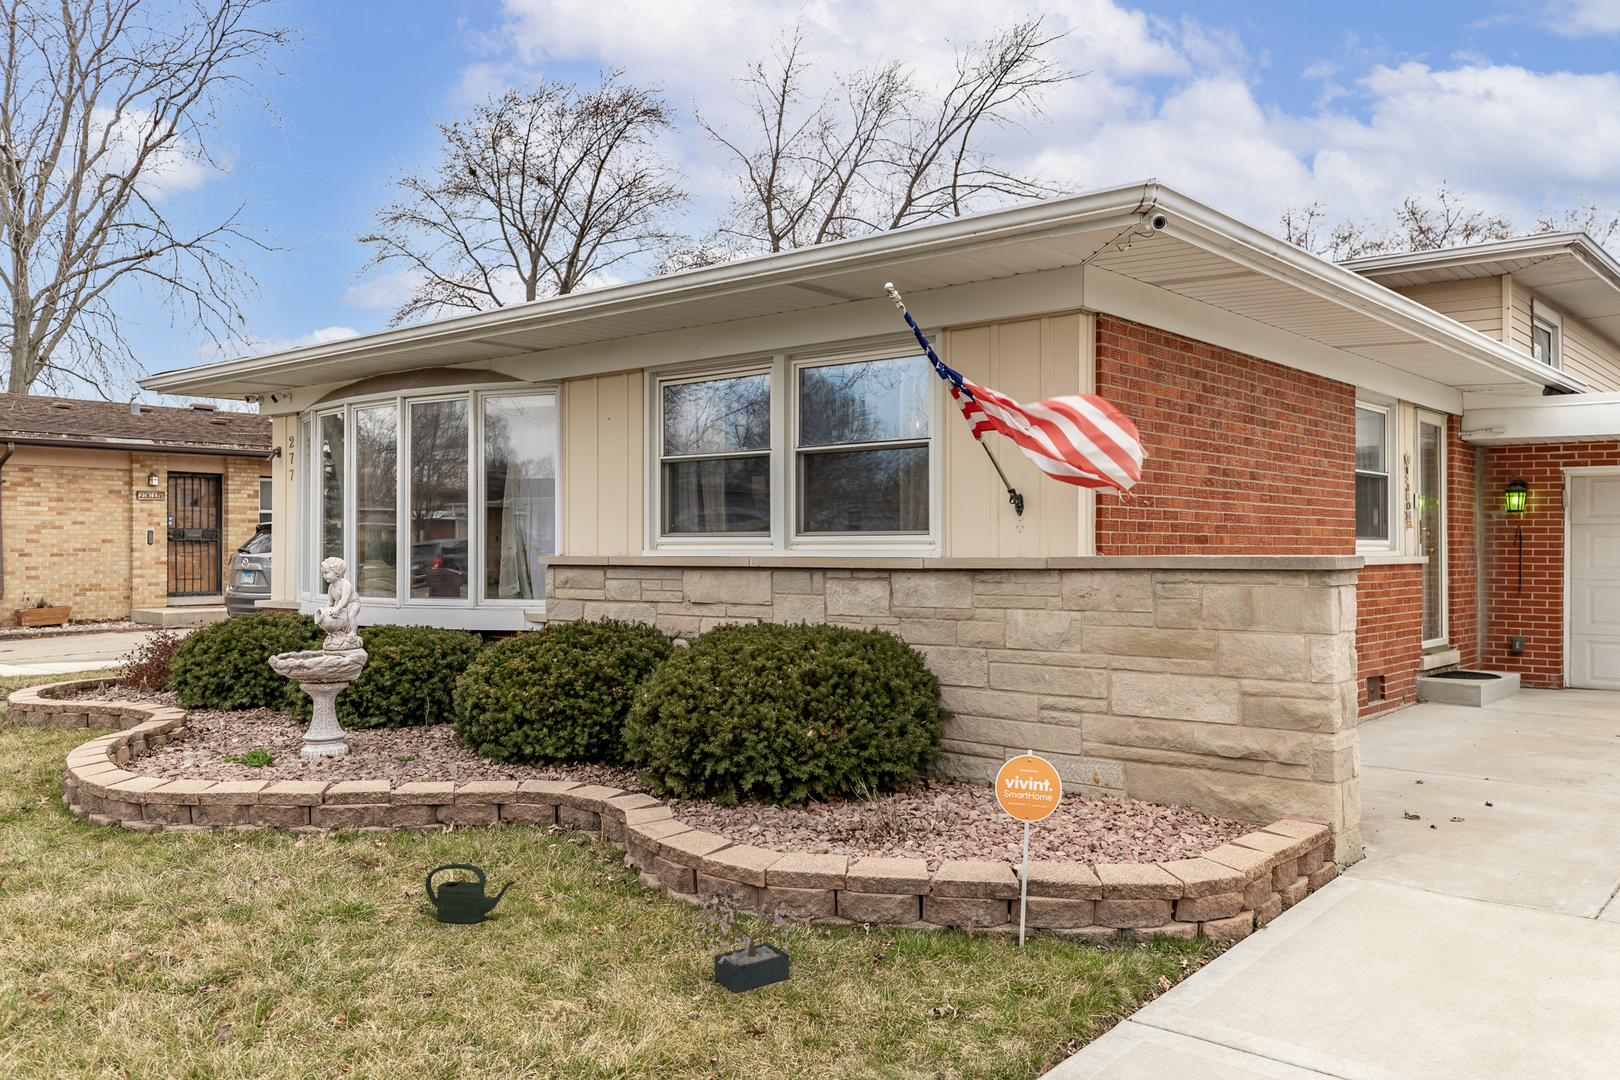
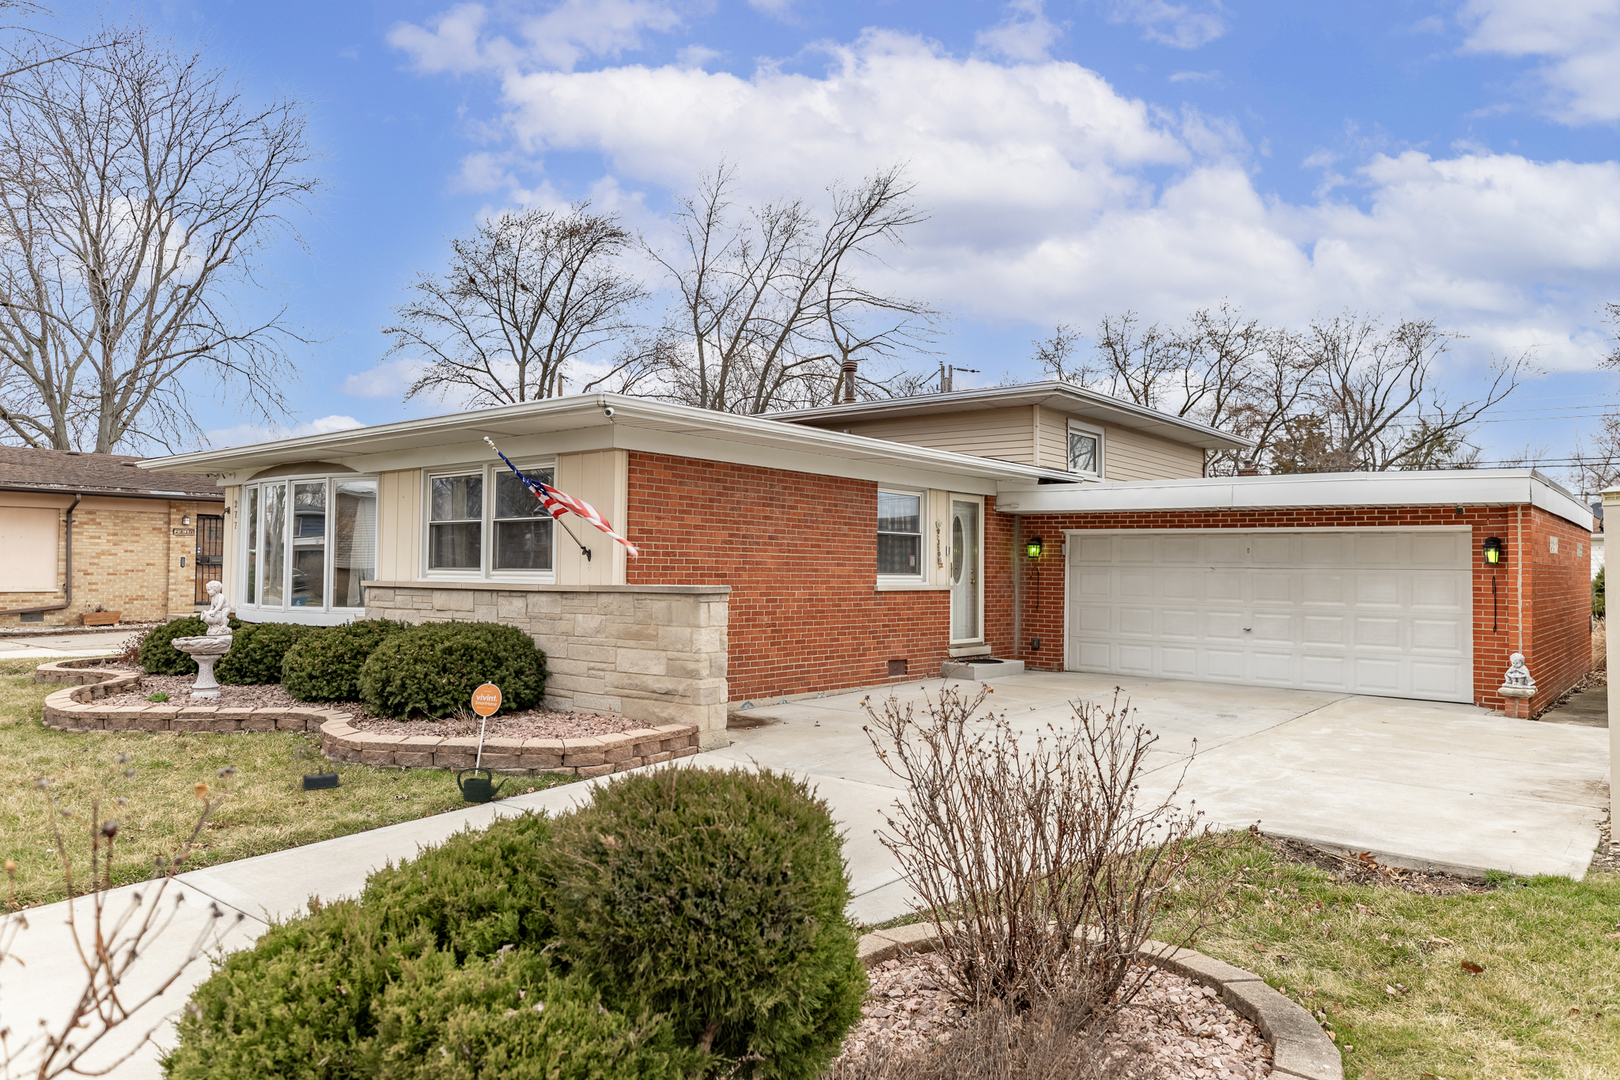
watering can: present [425,864,515,923] -> present [457,768,509,802]

